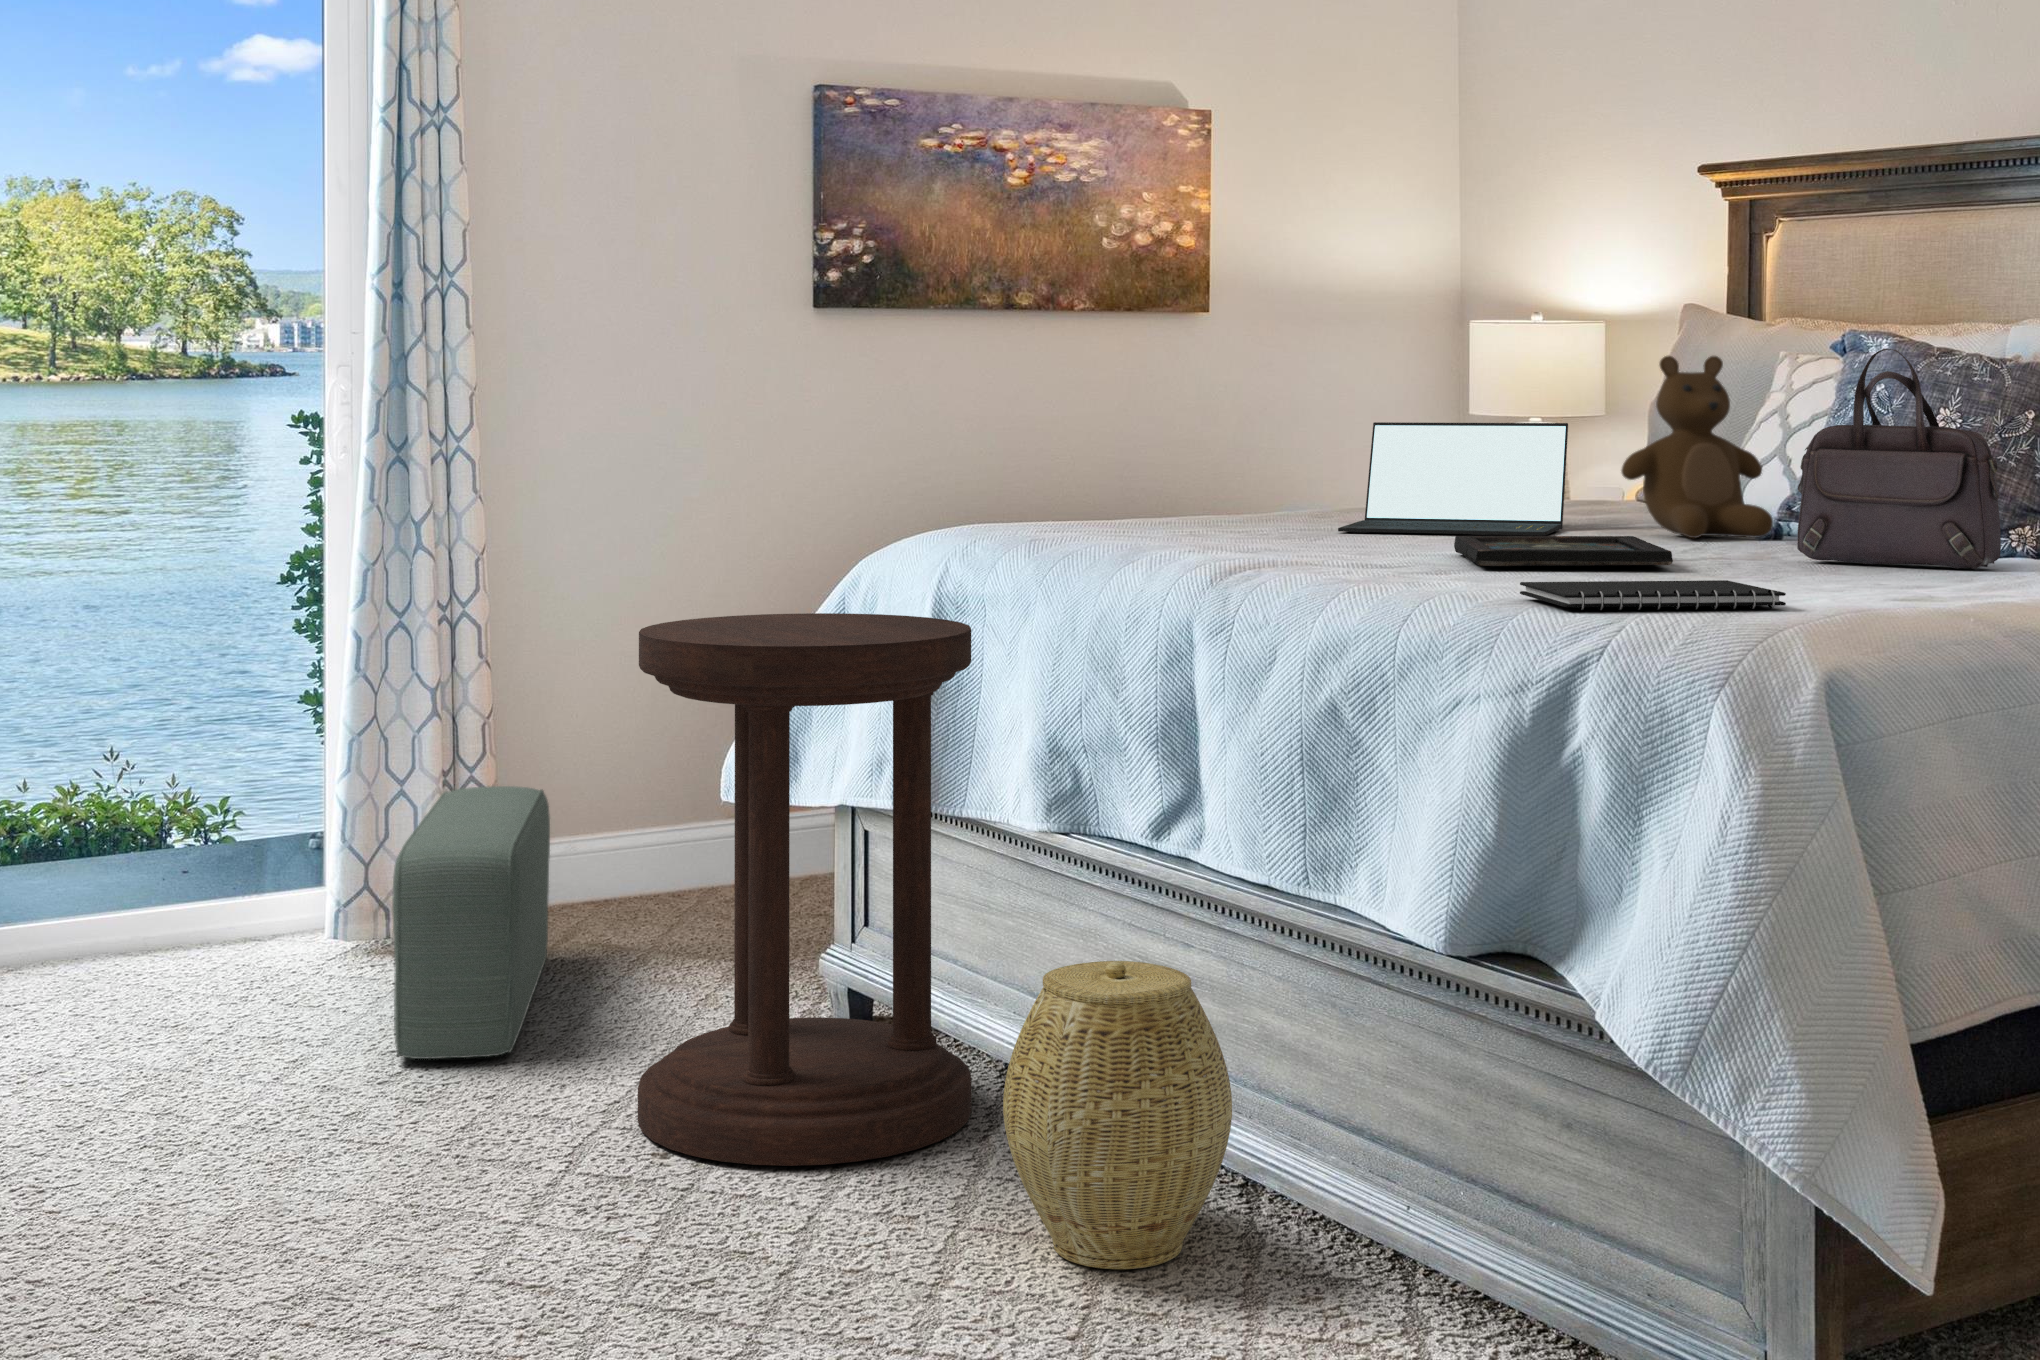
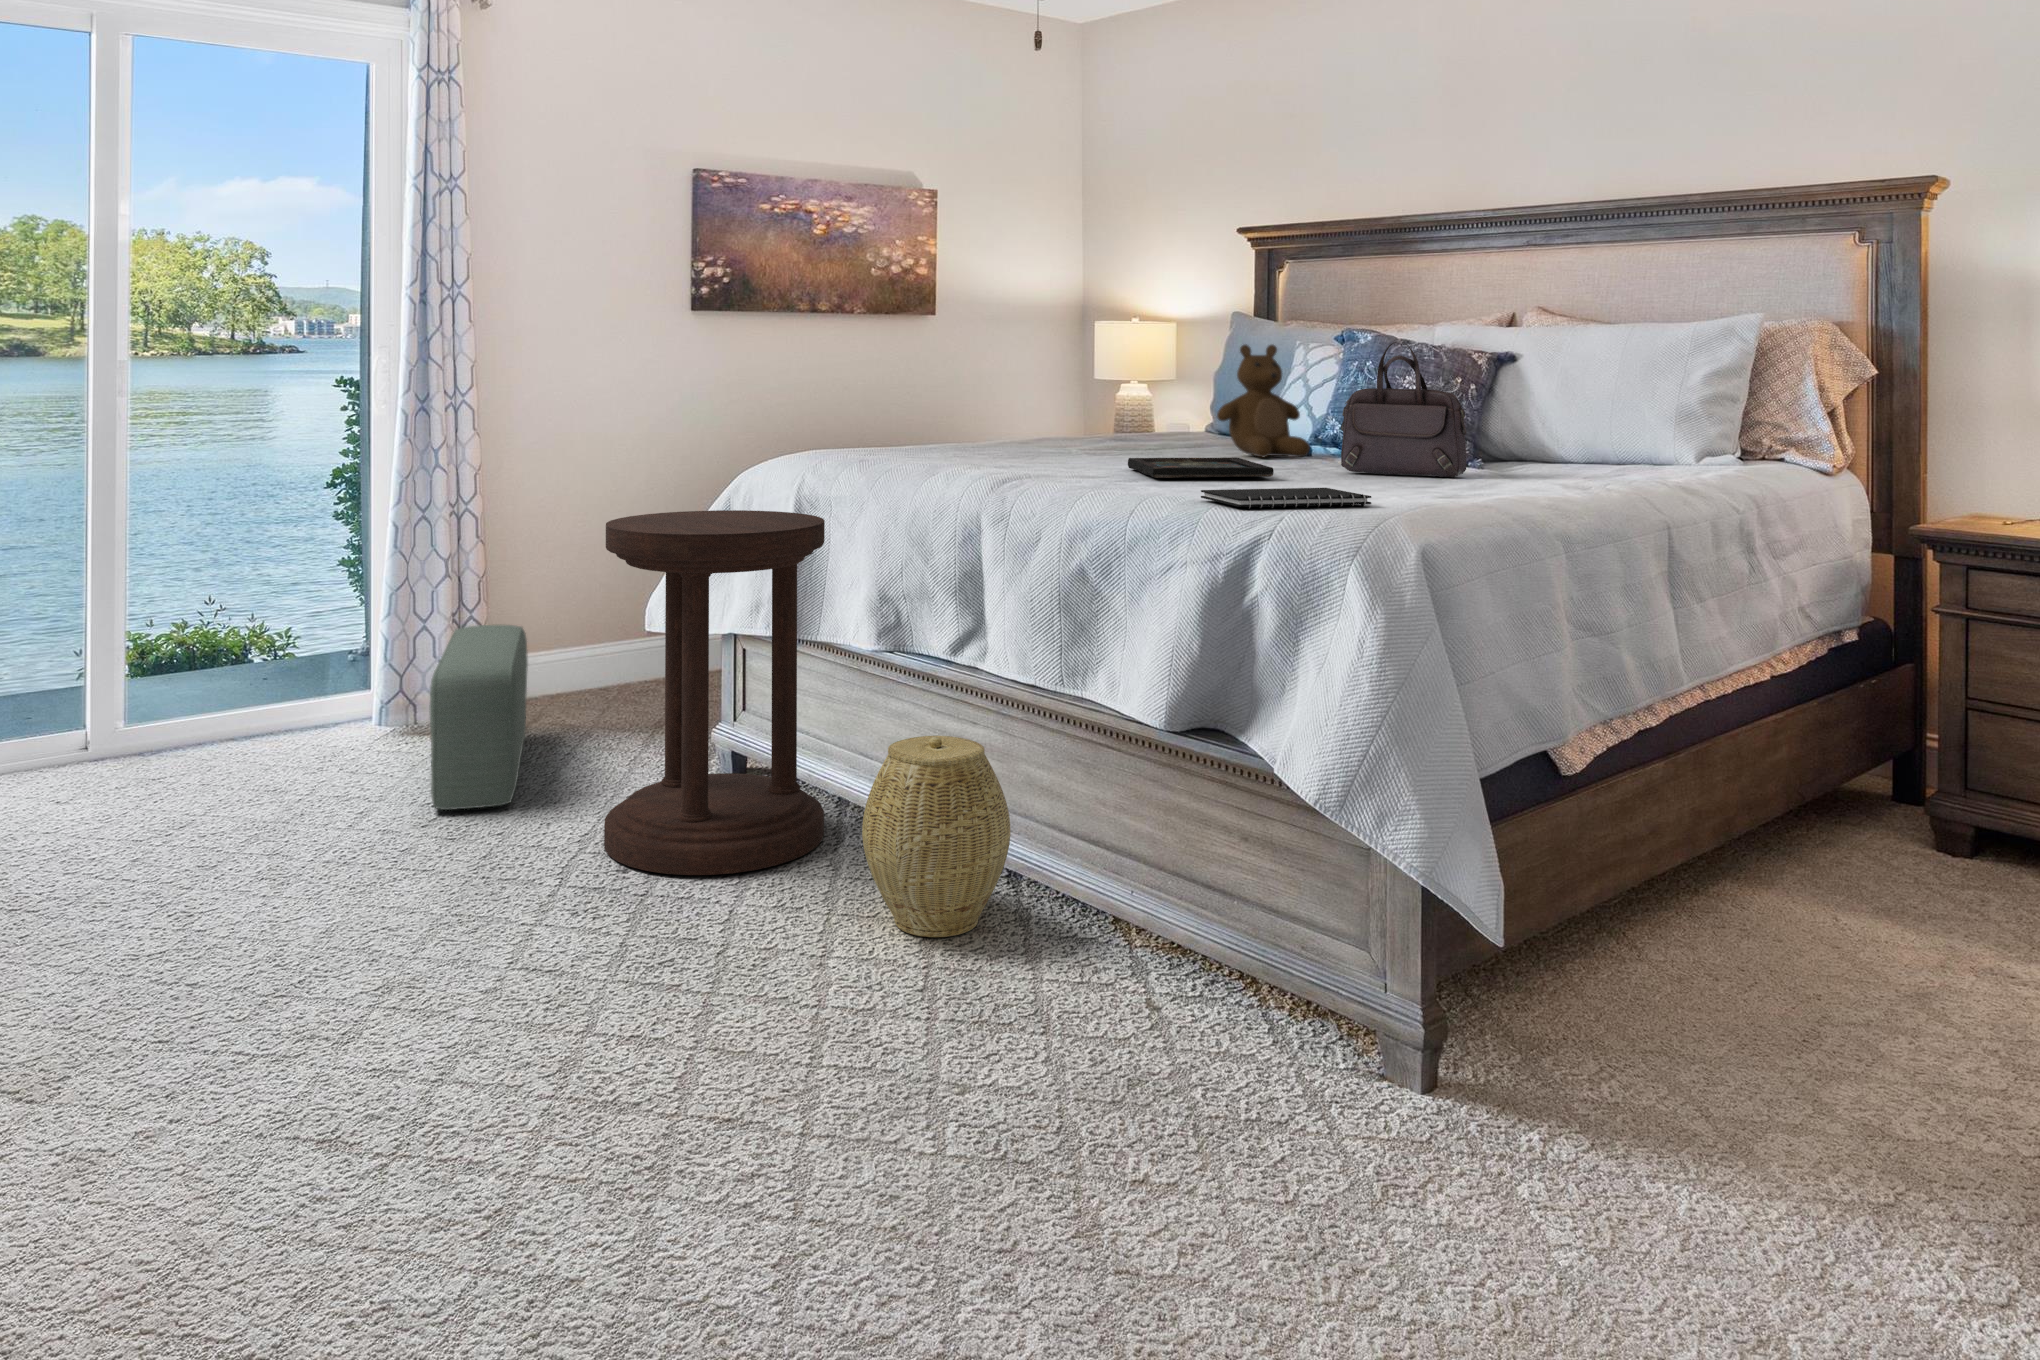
laptop: present [1338,422,1568,535] -> none [1041,385,1179,456]

